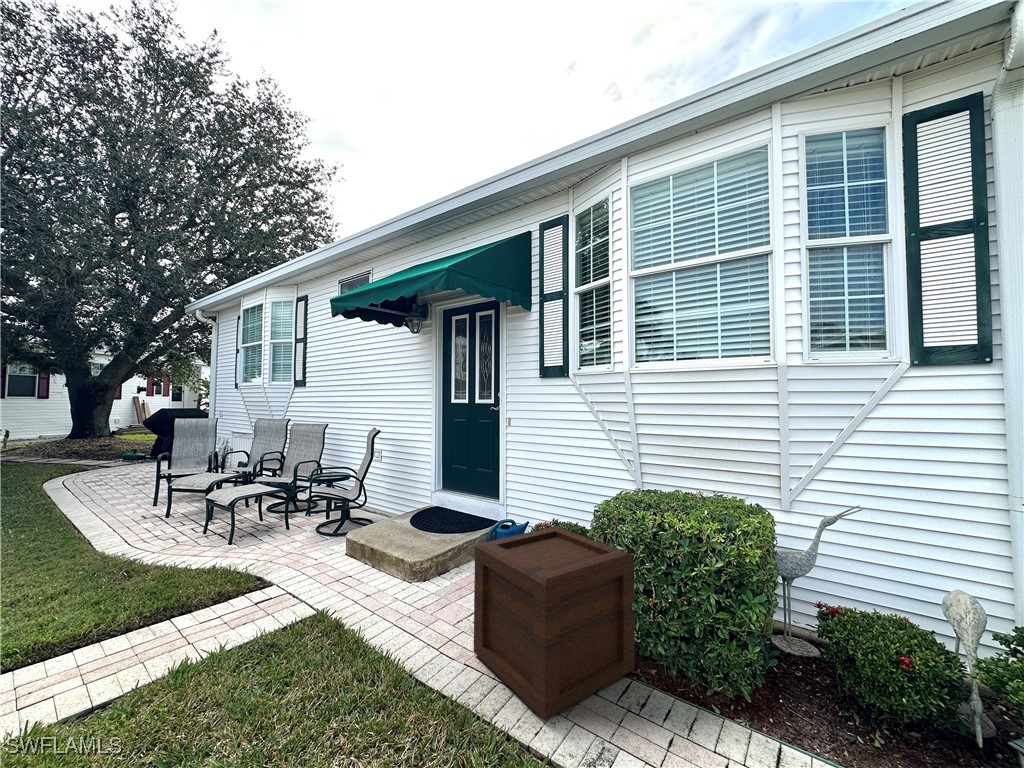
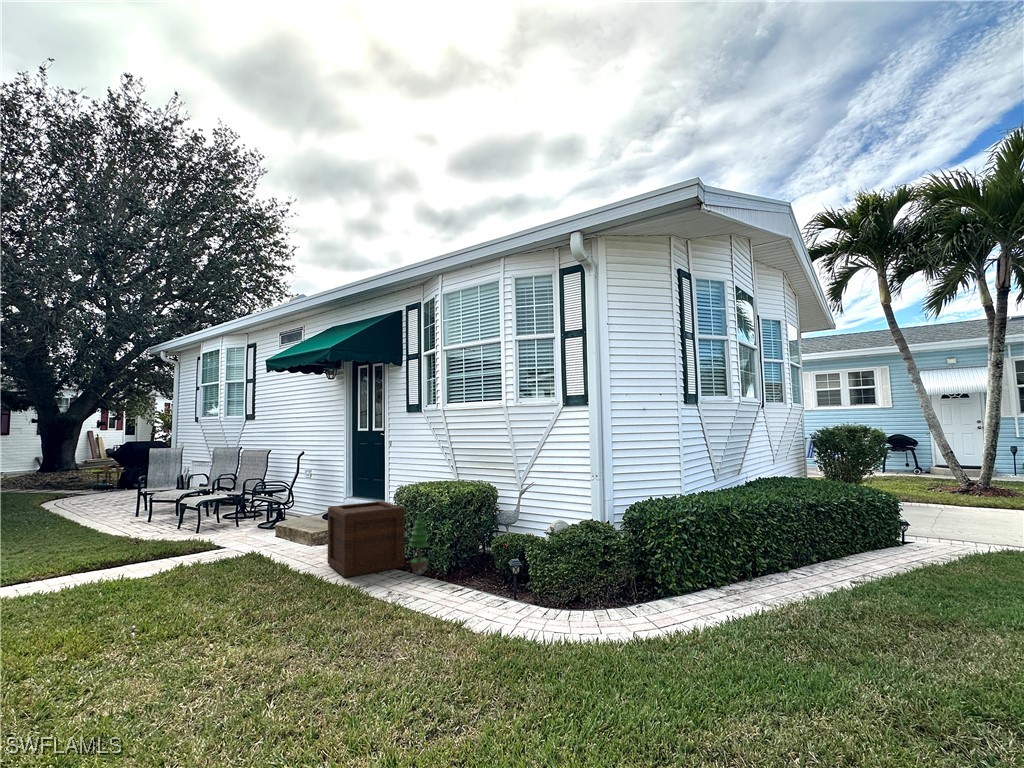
side table: none [119,433,159,459] -> present [92,464,125,487]
potted tree: none [672,576,724,715] -> present [408,513,430,575]

